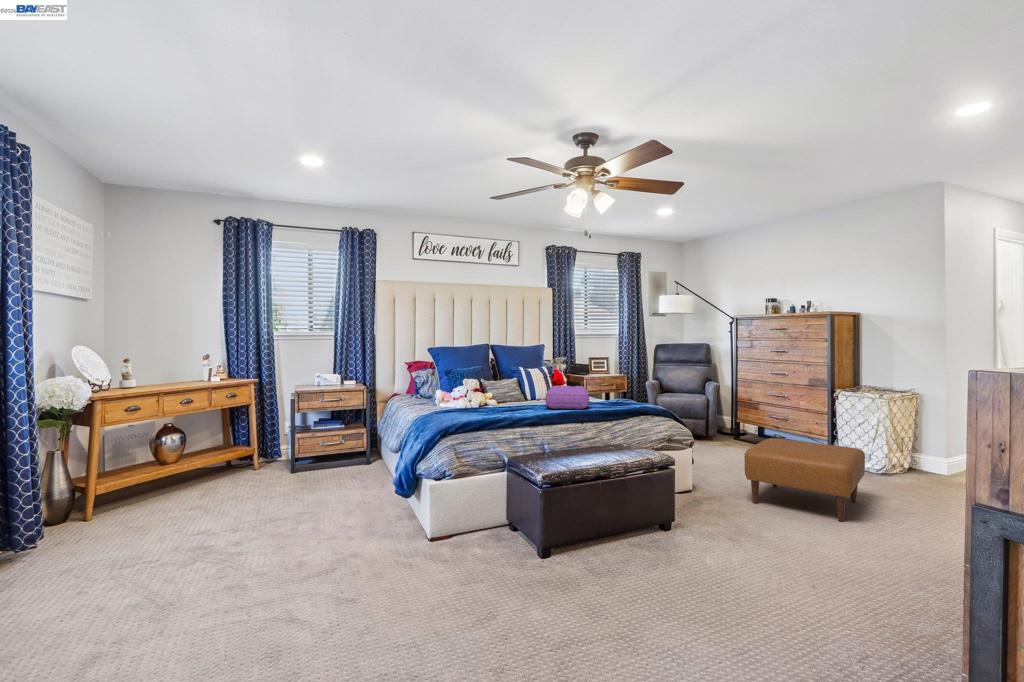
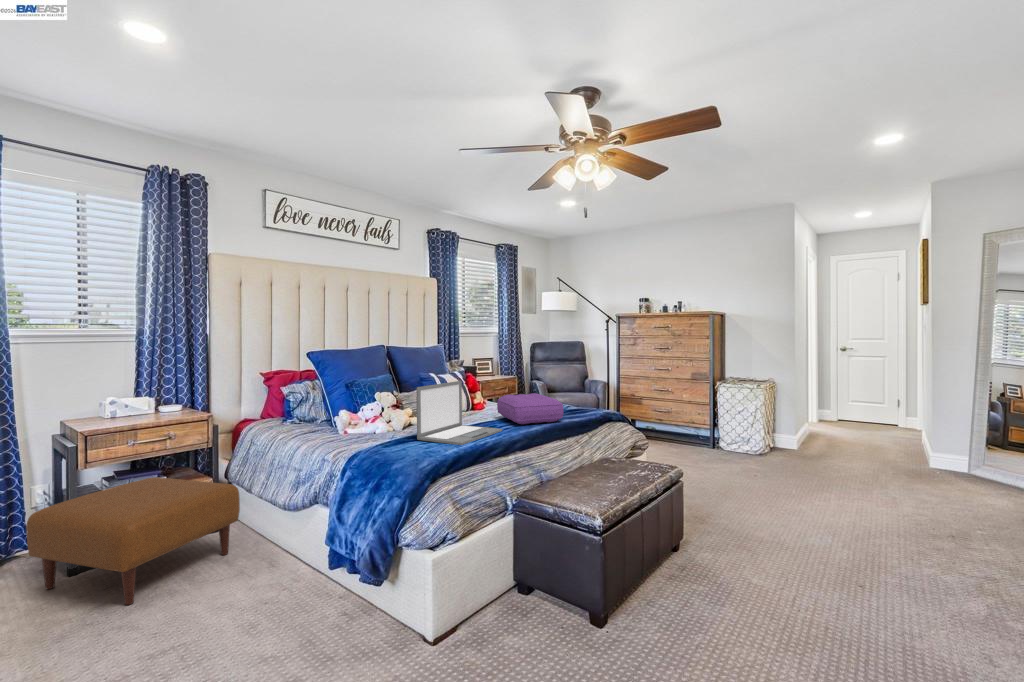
laptop: none [465,372,531,417] -> present [416,381,502,445]
ottoman: present [744,438,865,522] -> present [26,477,240,605]

